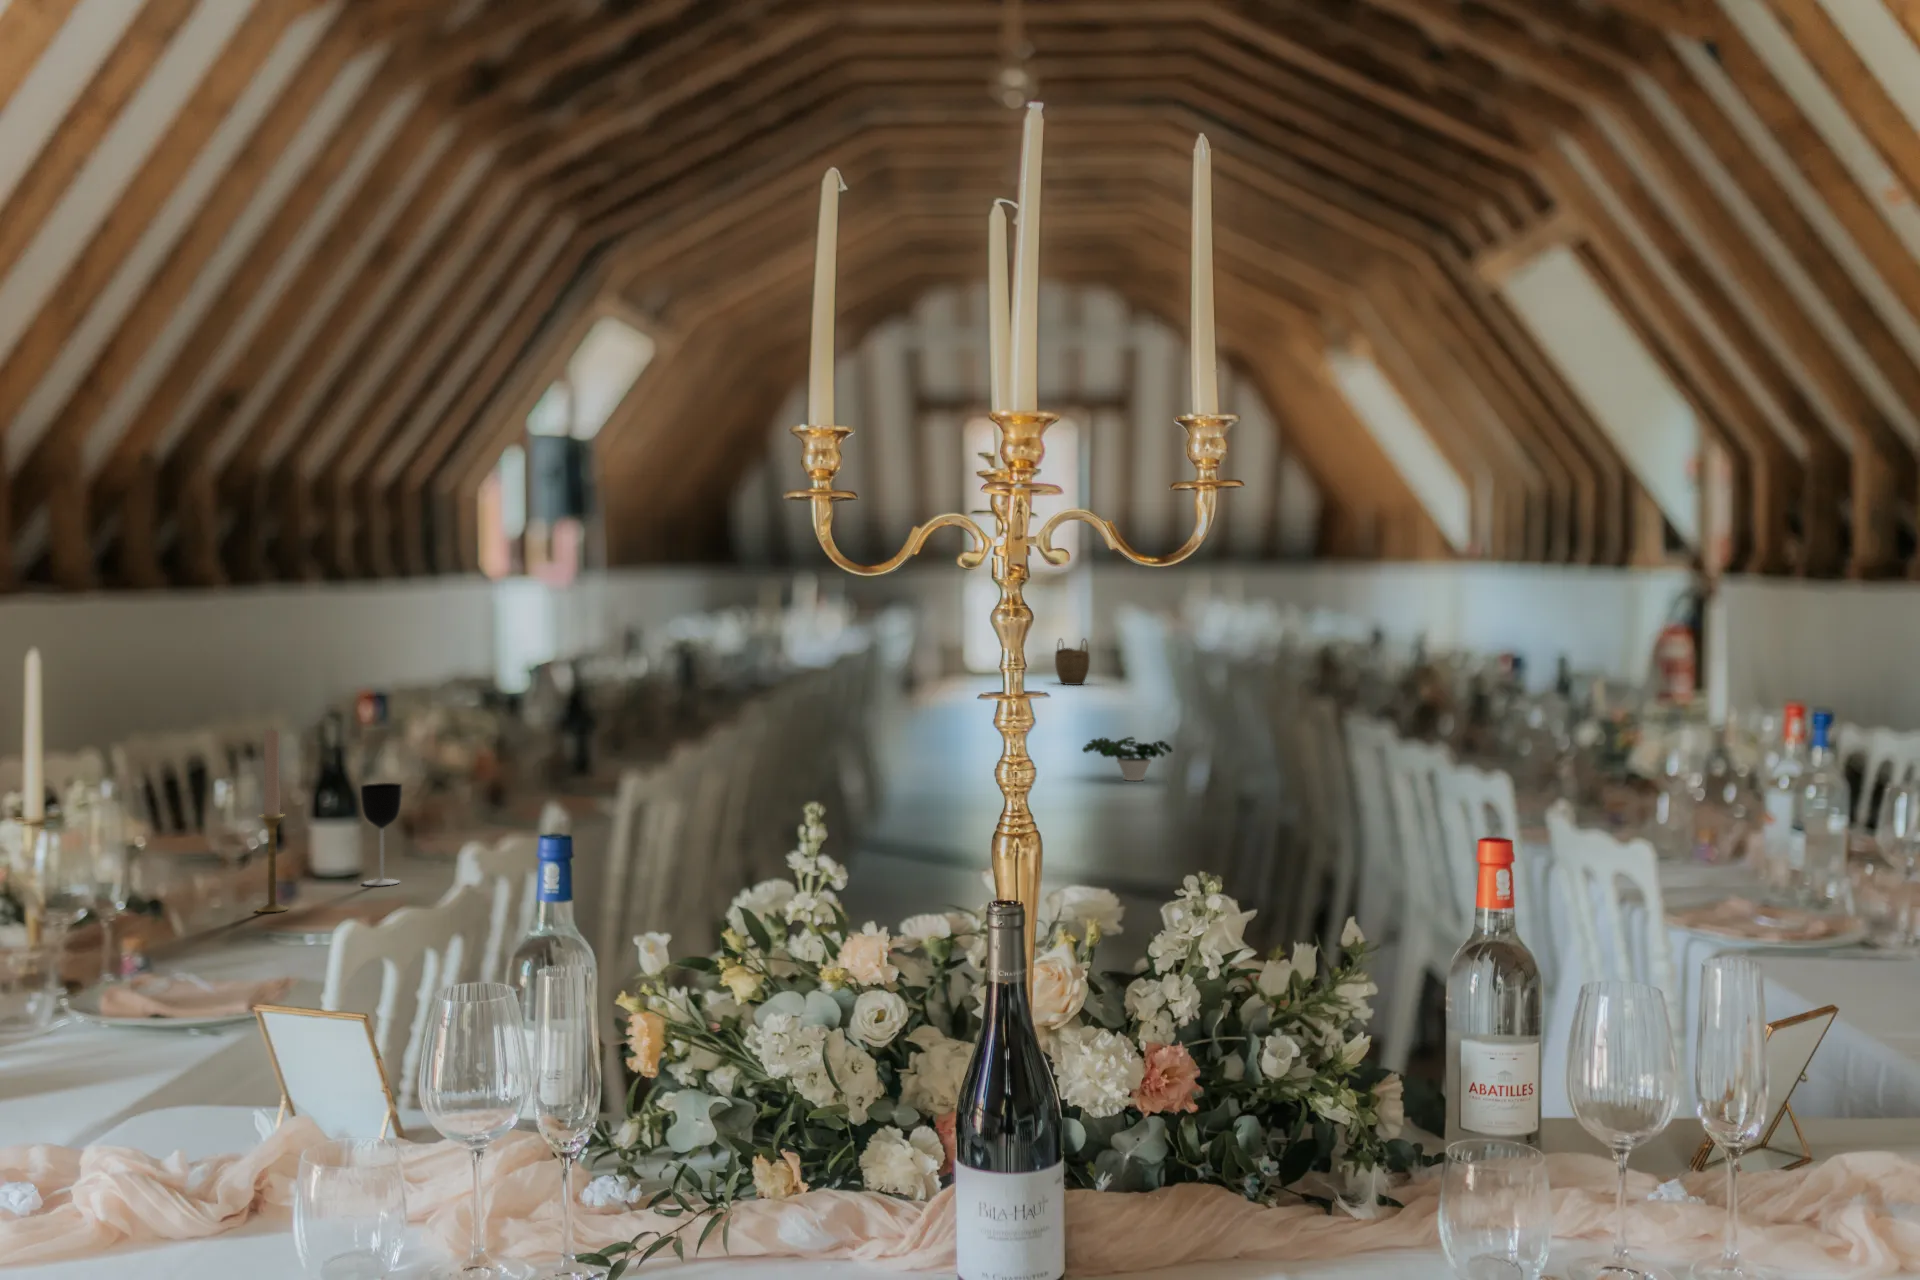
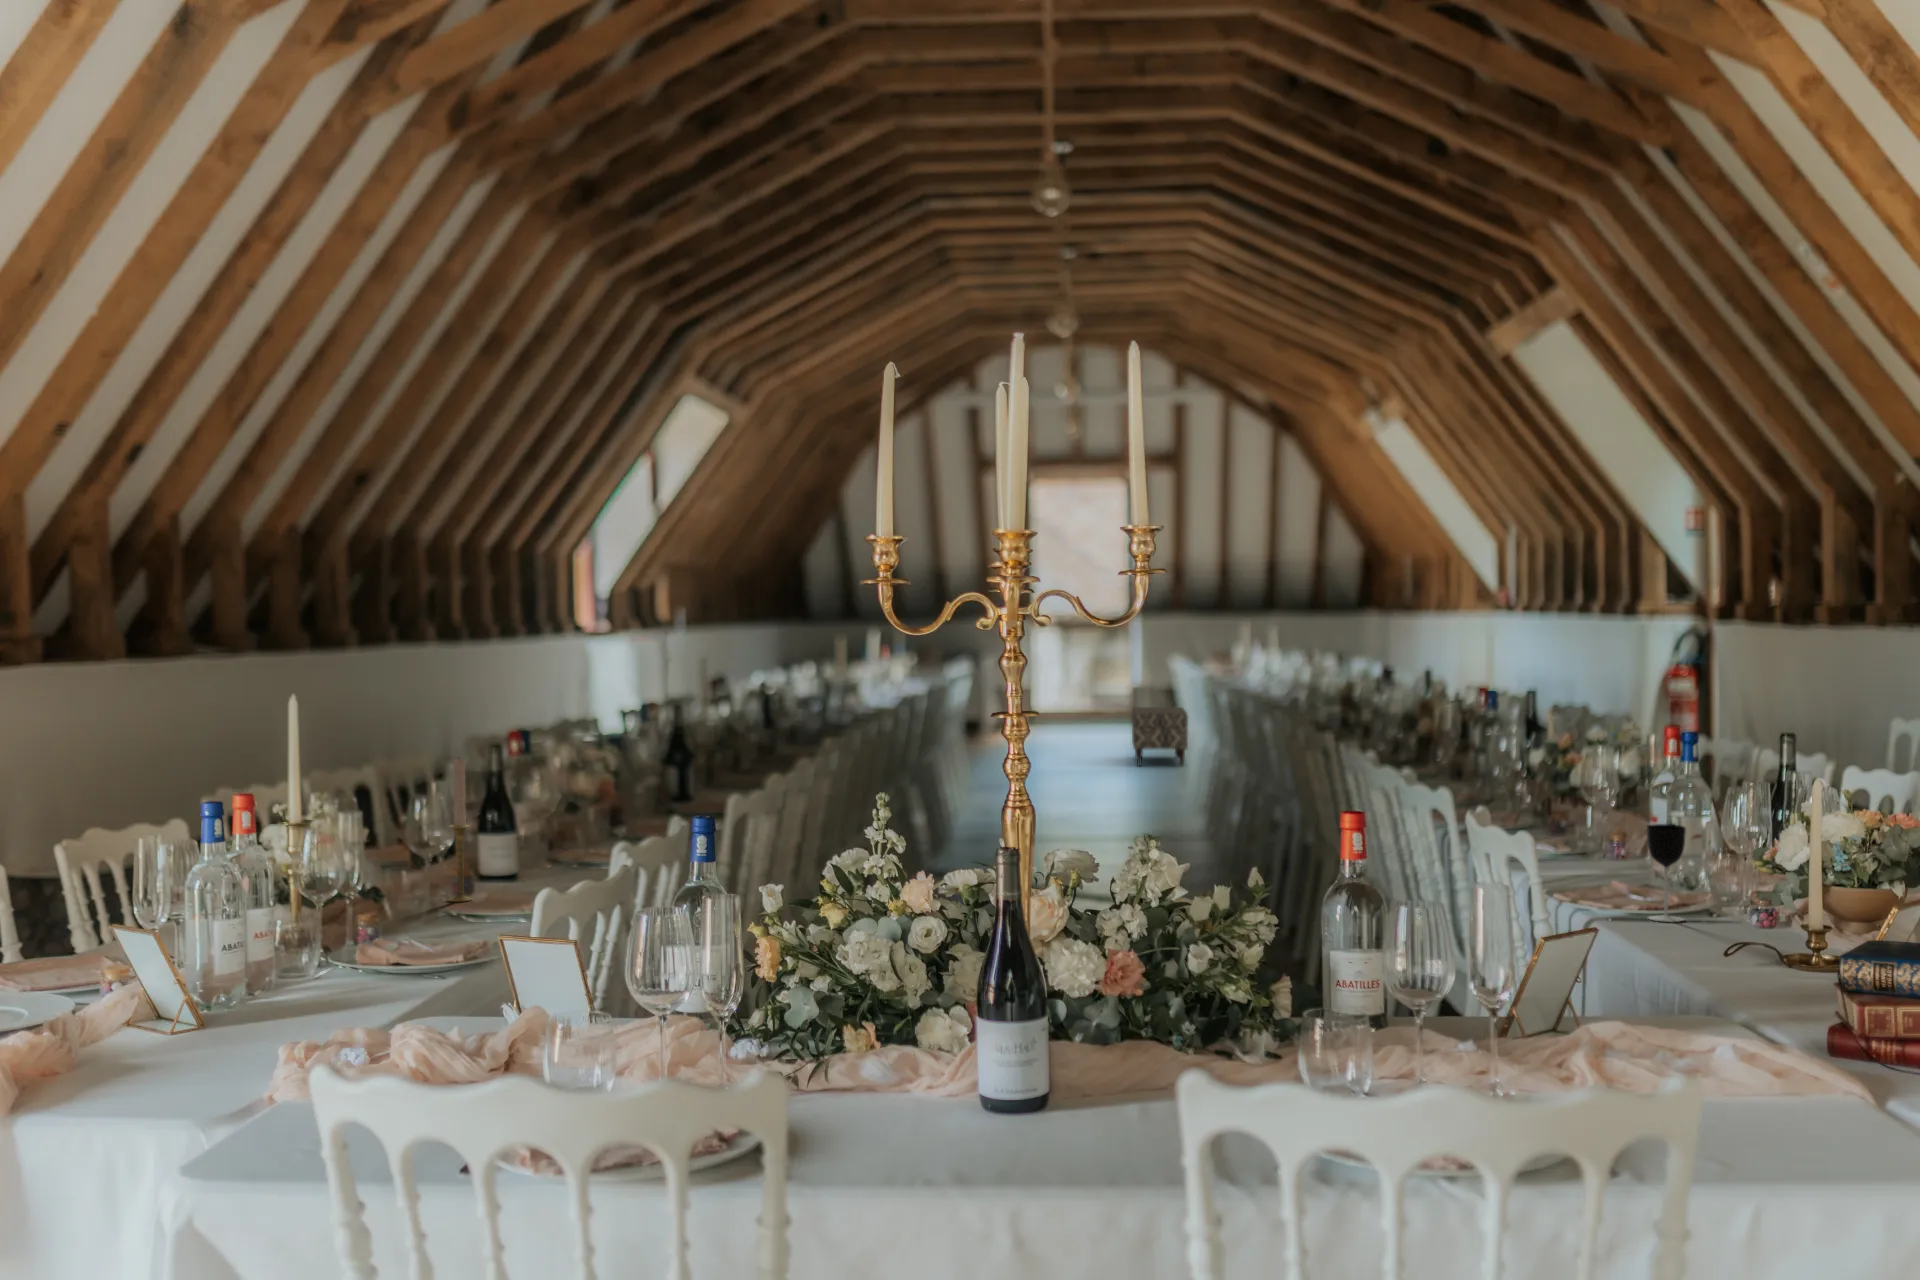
woven basket: present [1055,639,1090,685] -> none [1110,682,1142,725]
bench: none [1081,666,1142,730] -> present [1131,707,1188,766]
potted plant: present [1083,737,1173,781] -> none [1130,771,1213,811]
wine glass: present [361,783,402,885] -> present [1647,824,1686,922]

